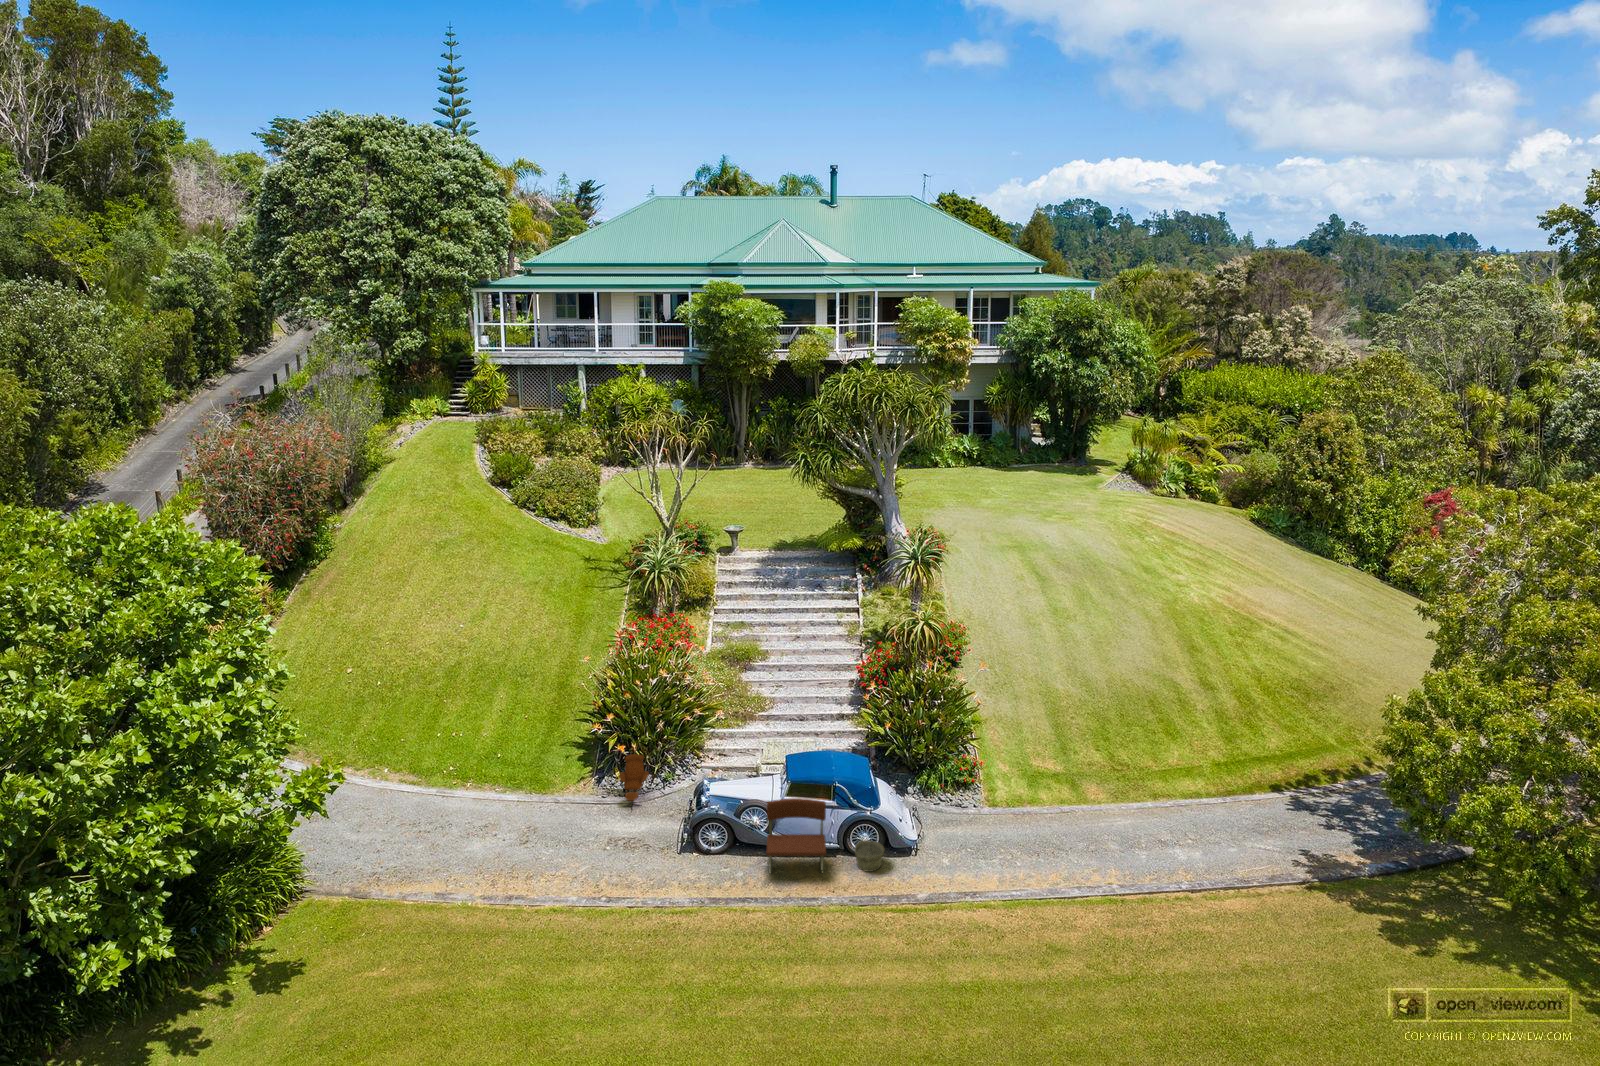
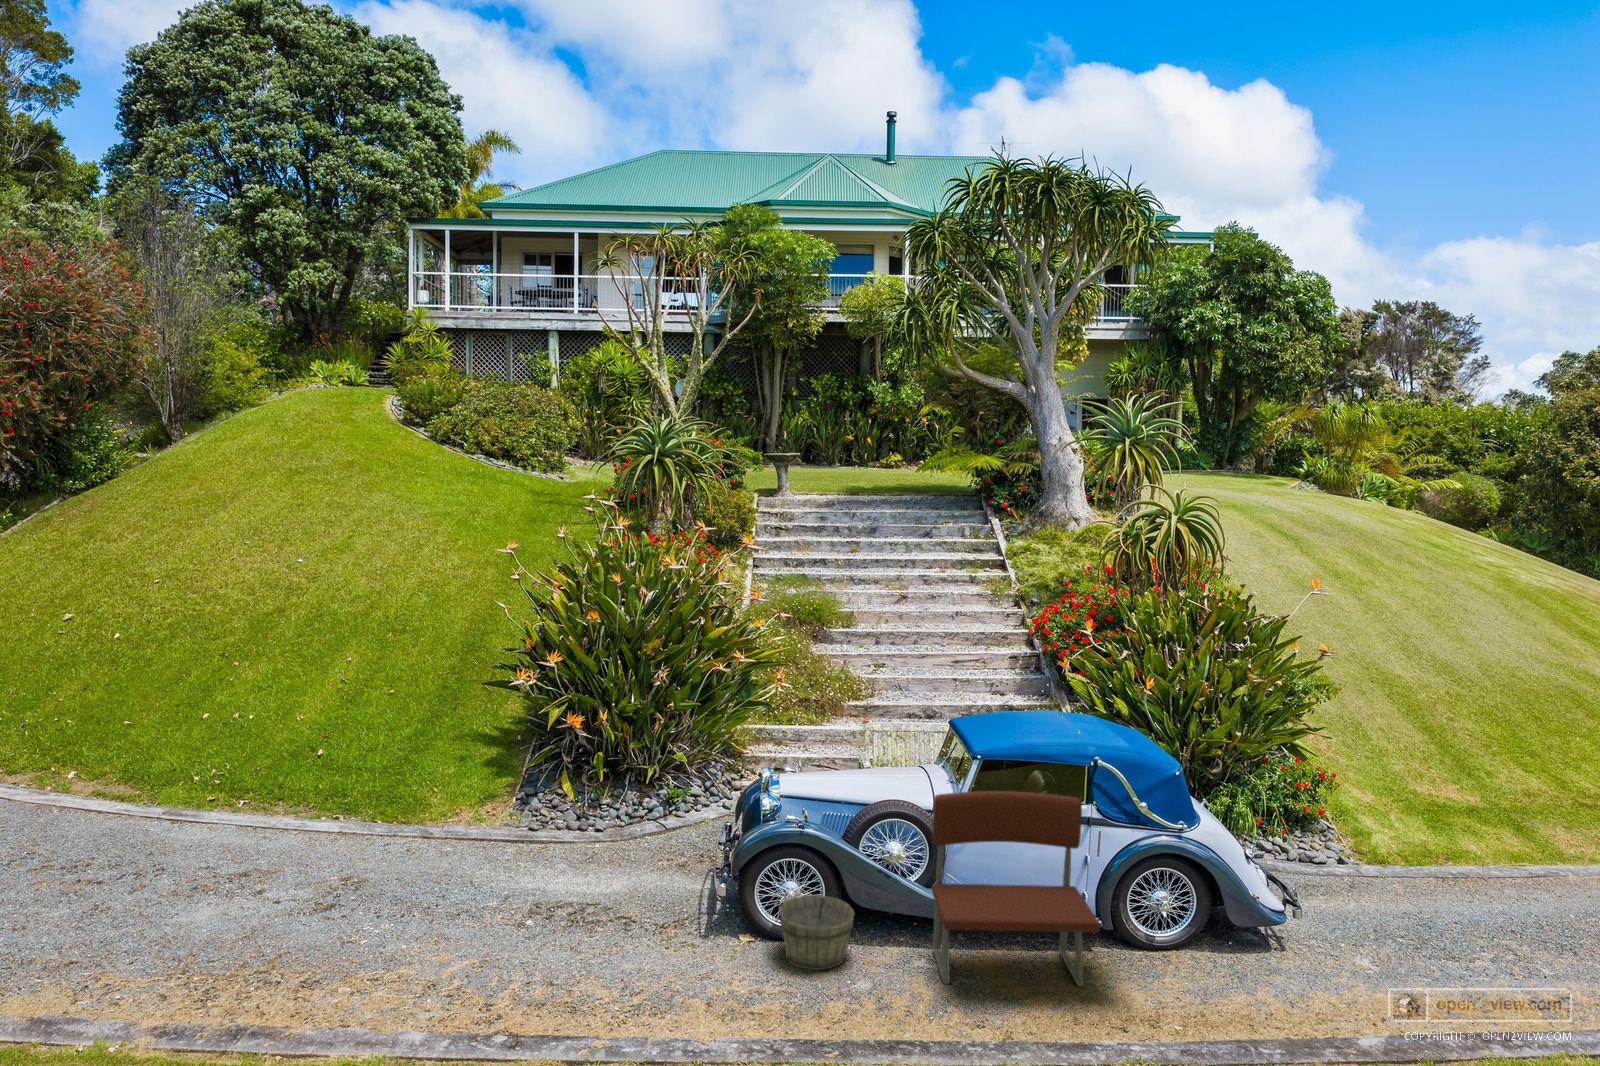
lounge chair: present [619,754,649,806] -> none [566,743,631,857]
wooden bucket: present [854,840,884,872] -> present [780,893,854,970]

